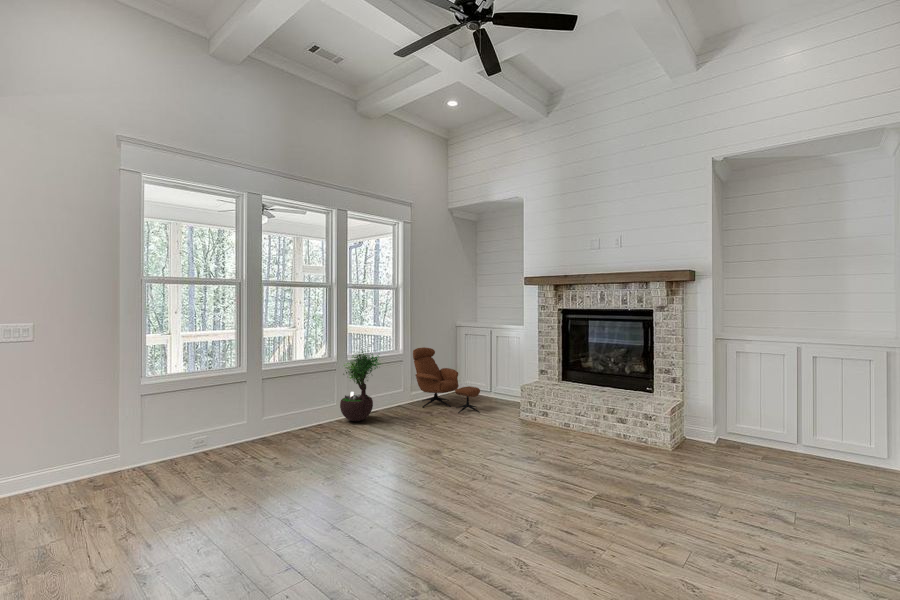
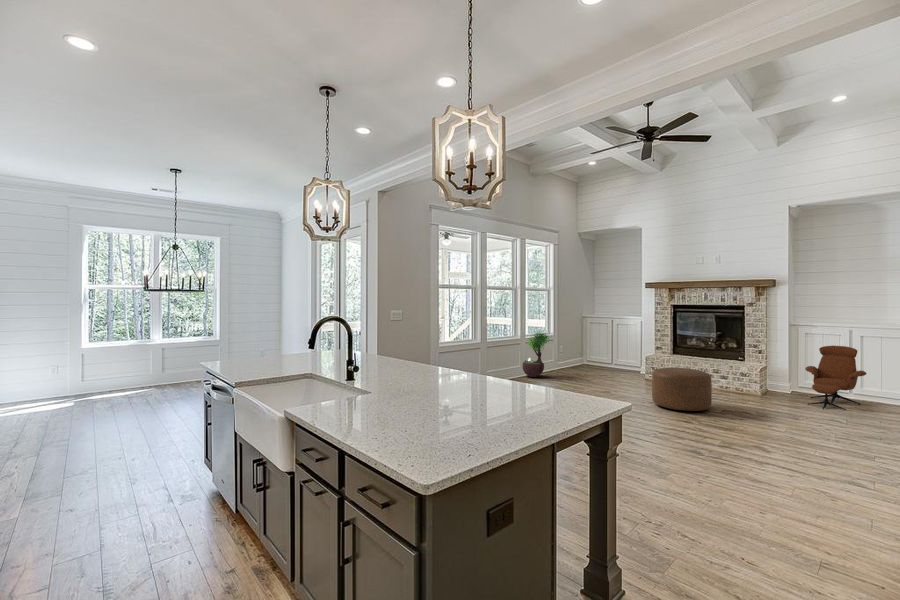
lounge chair: present [413,347,480,413] -> present [805,346,866,410]
ottoman: none [483,421,575,509] -> present [652,368,712,411]

